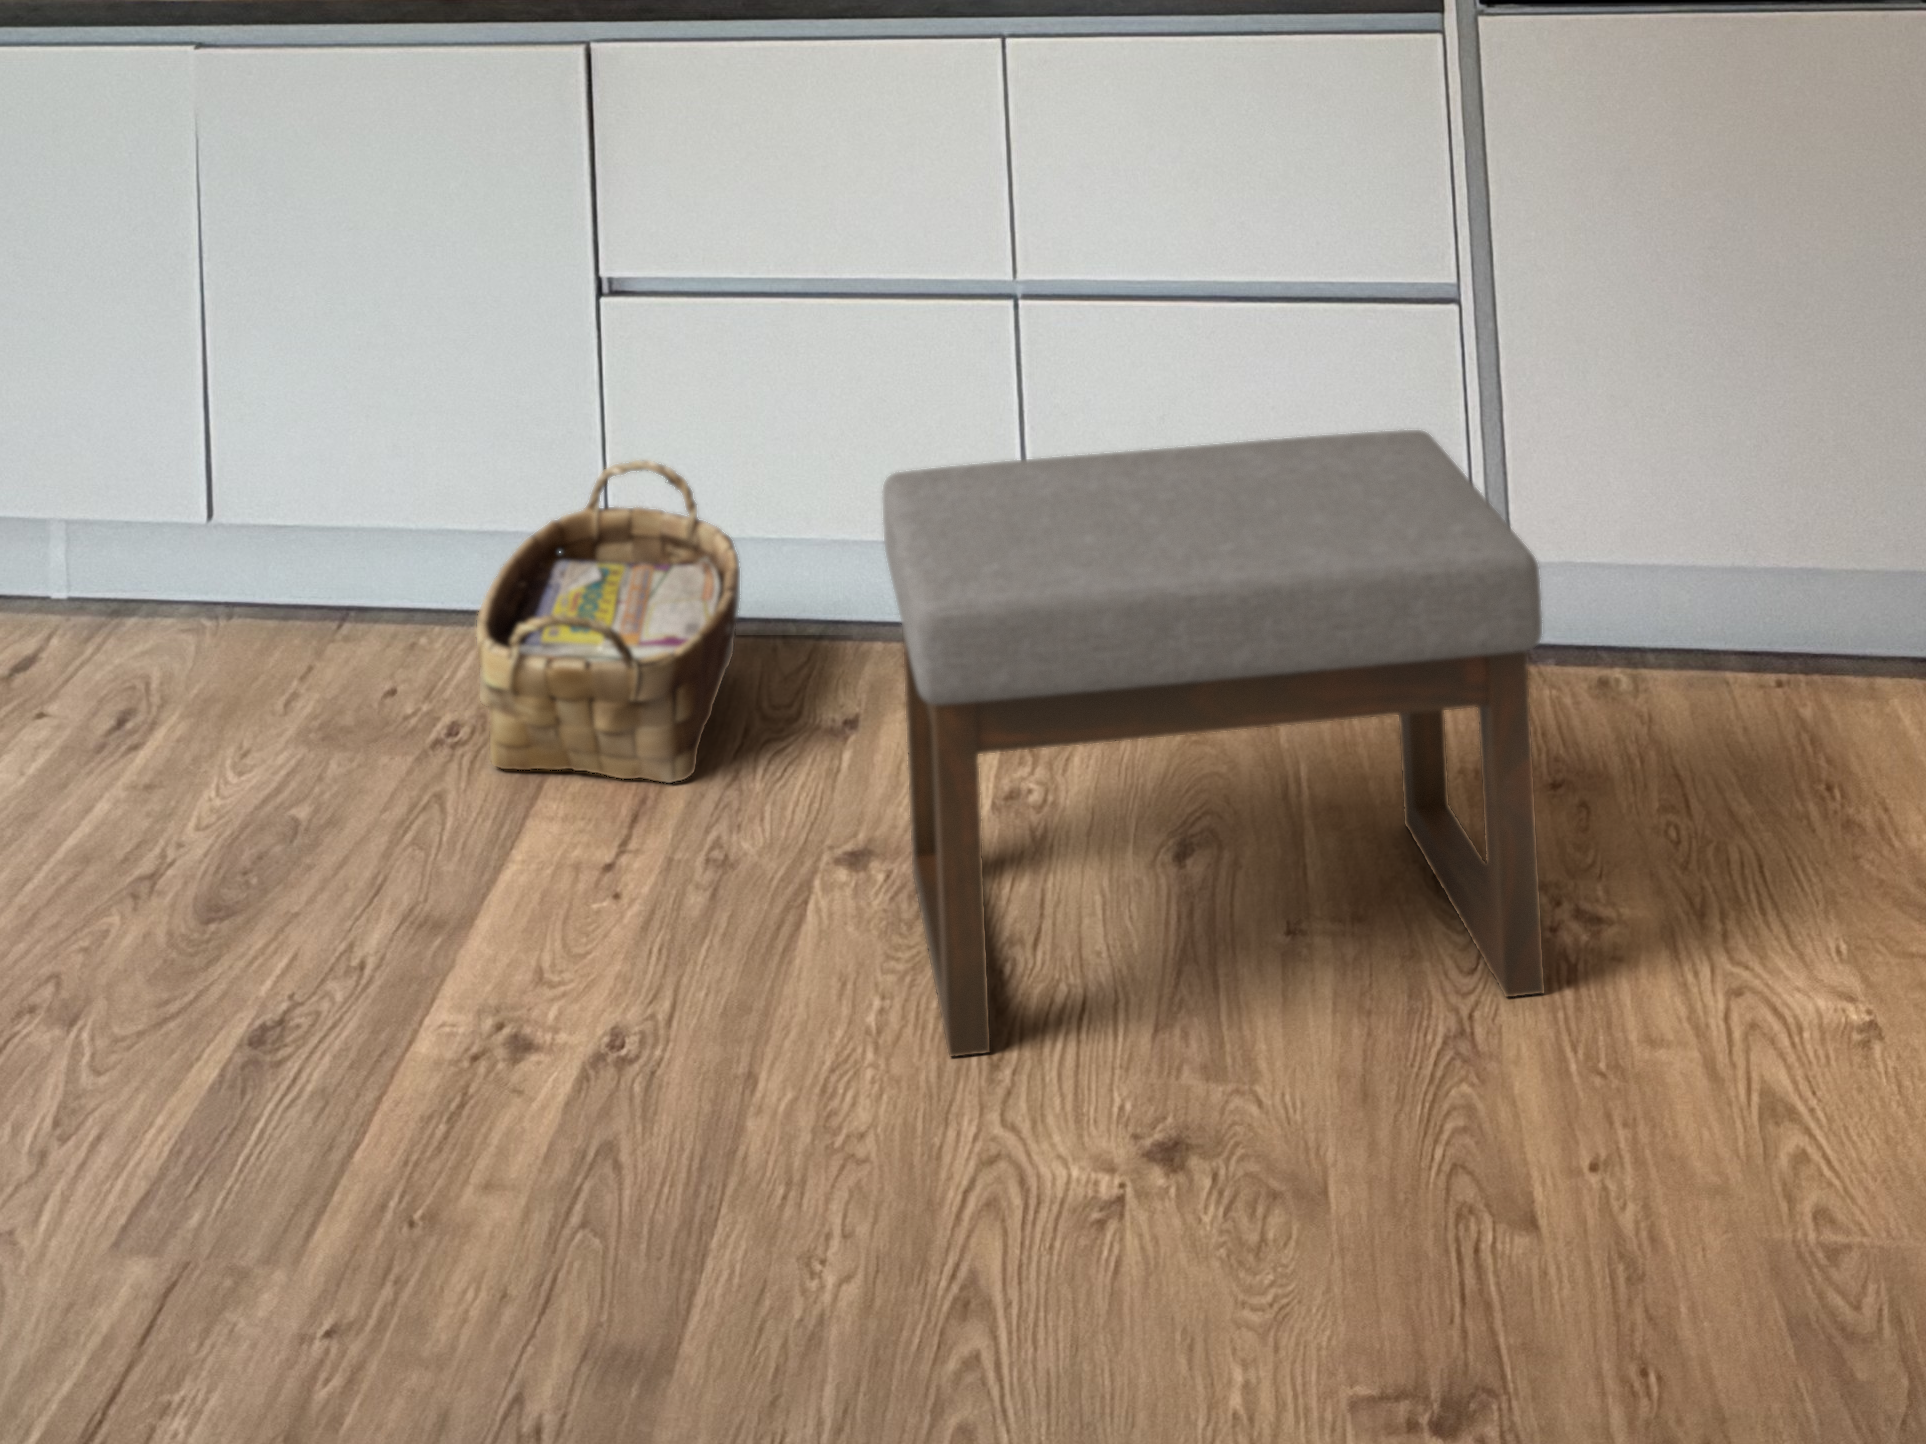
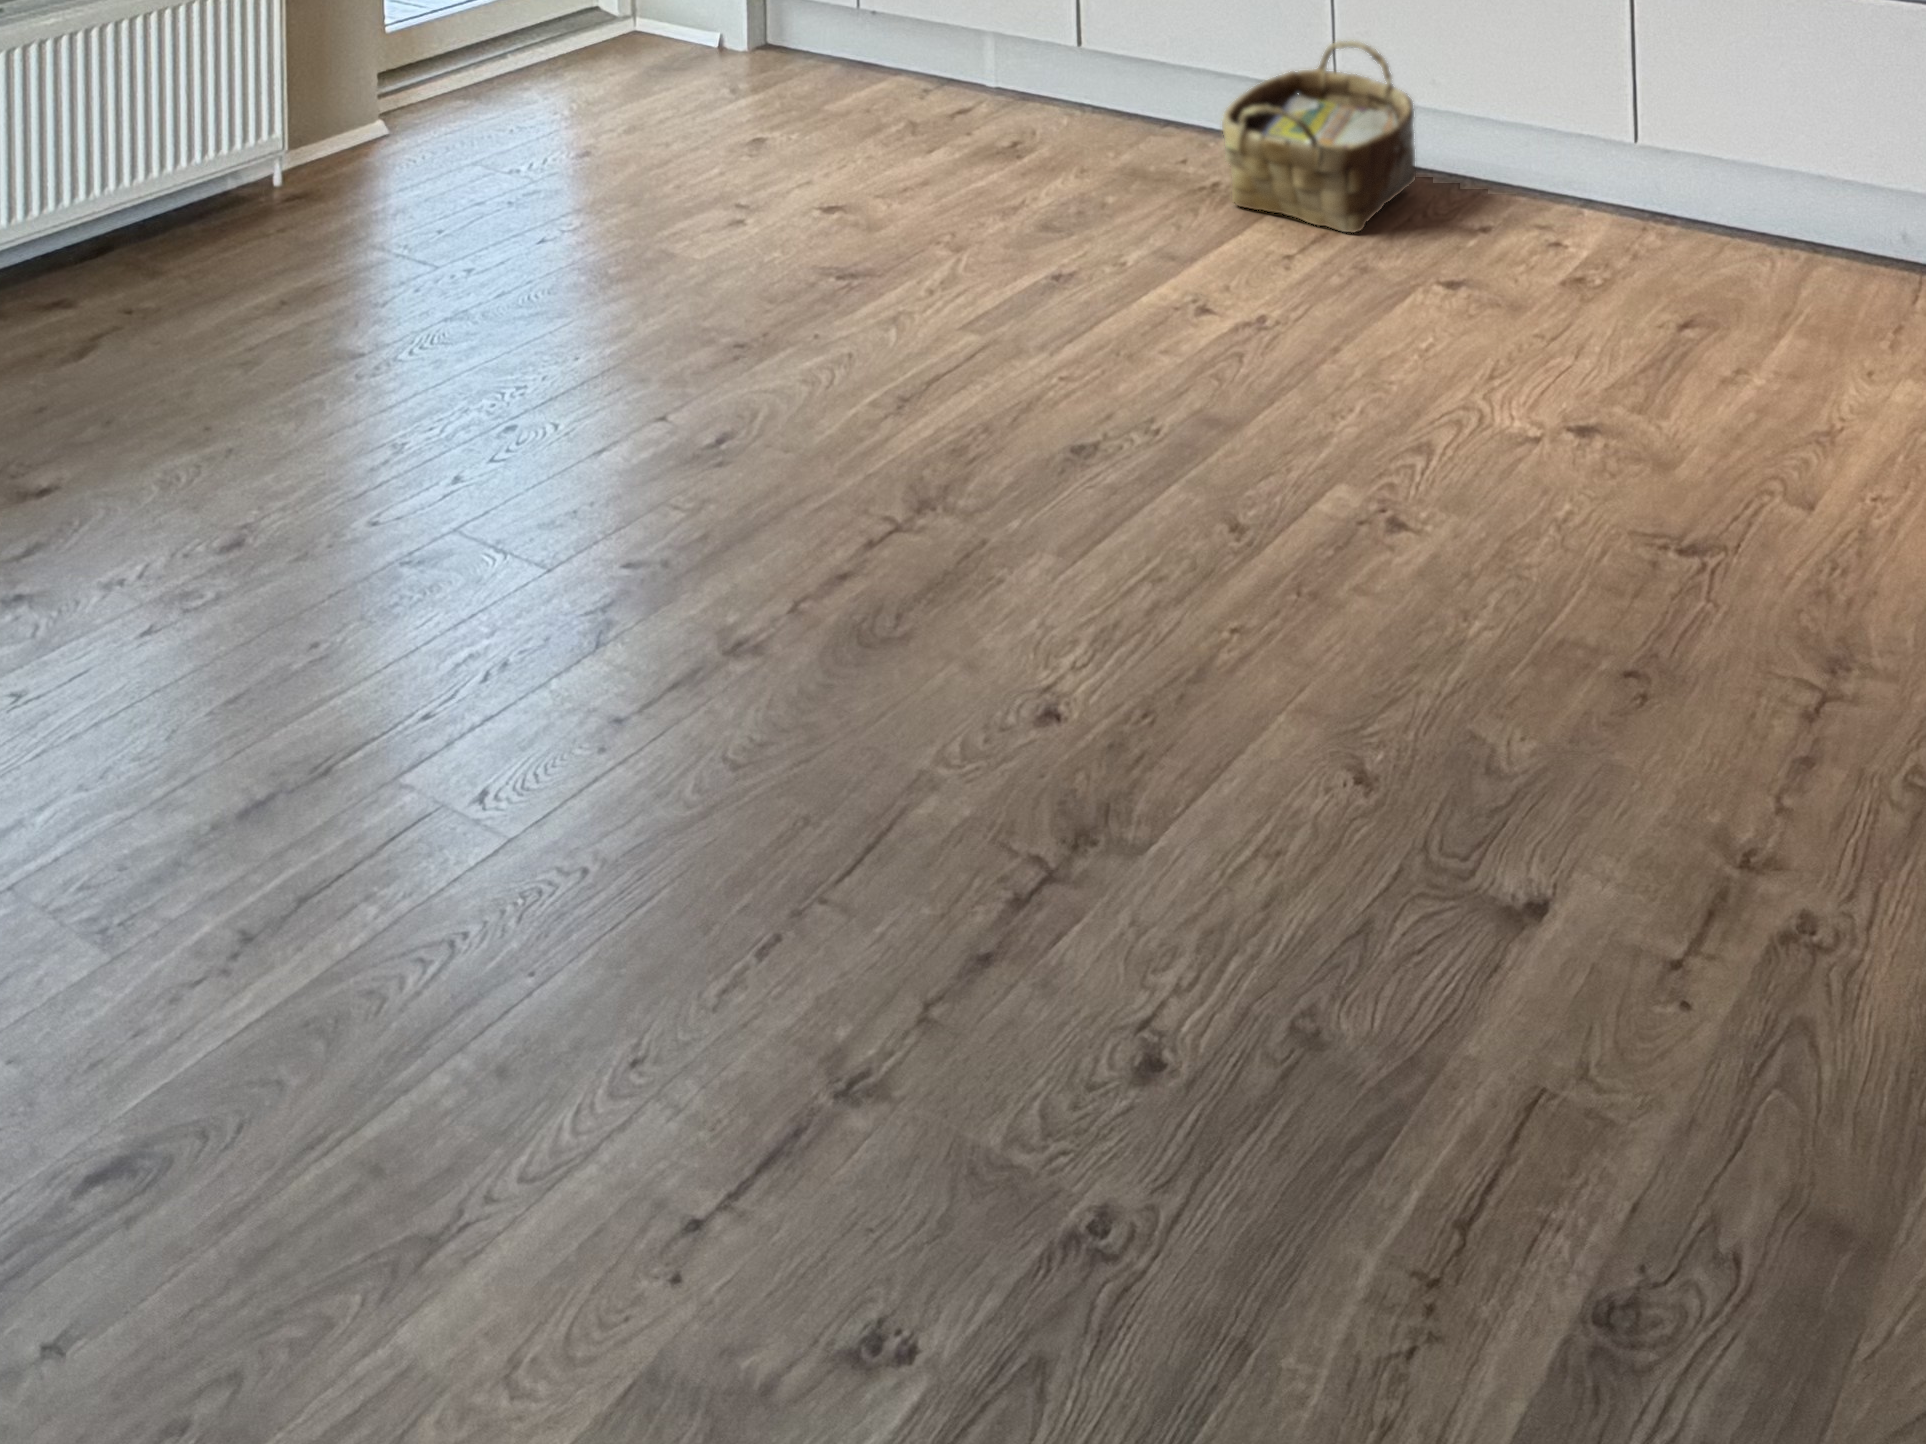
ottoman: present [883,430,1544,1057] -> none [1443,35,1912,437]

